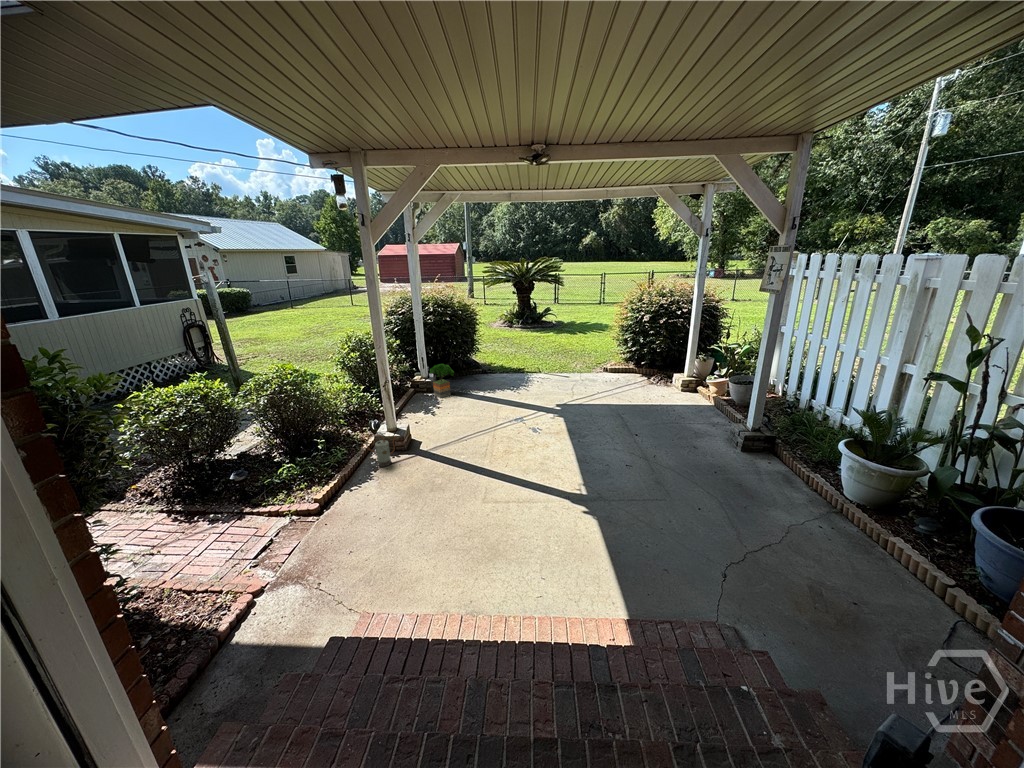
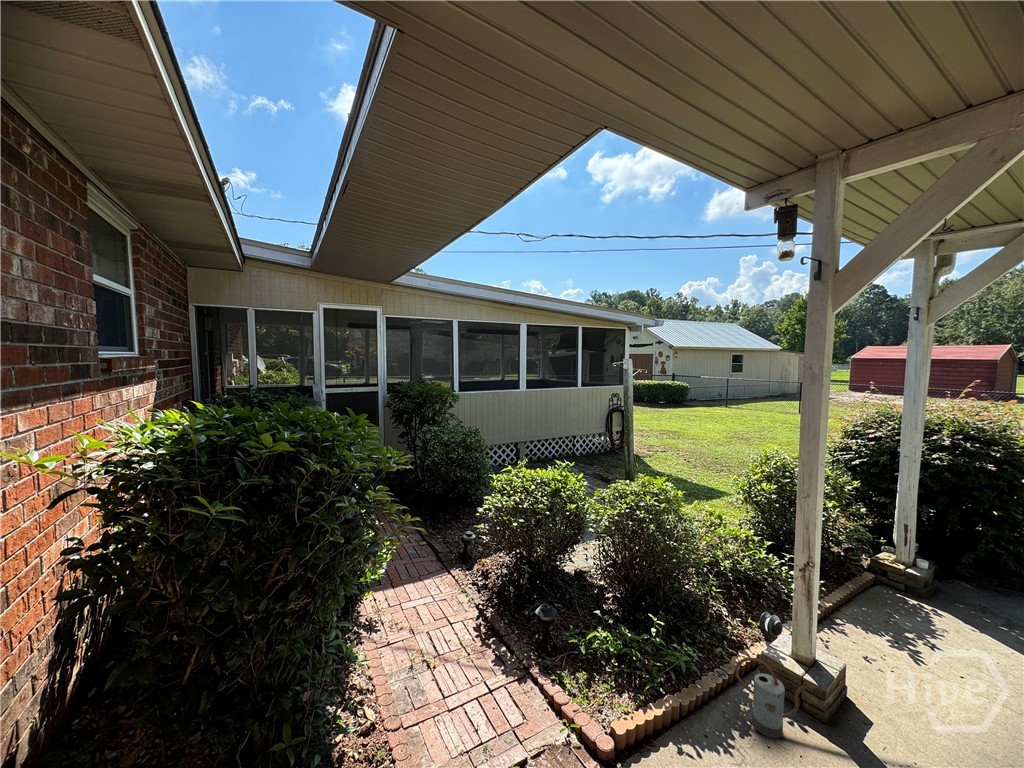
potted tree: present [430,364,454,398] -> none [920,550,997,630]

